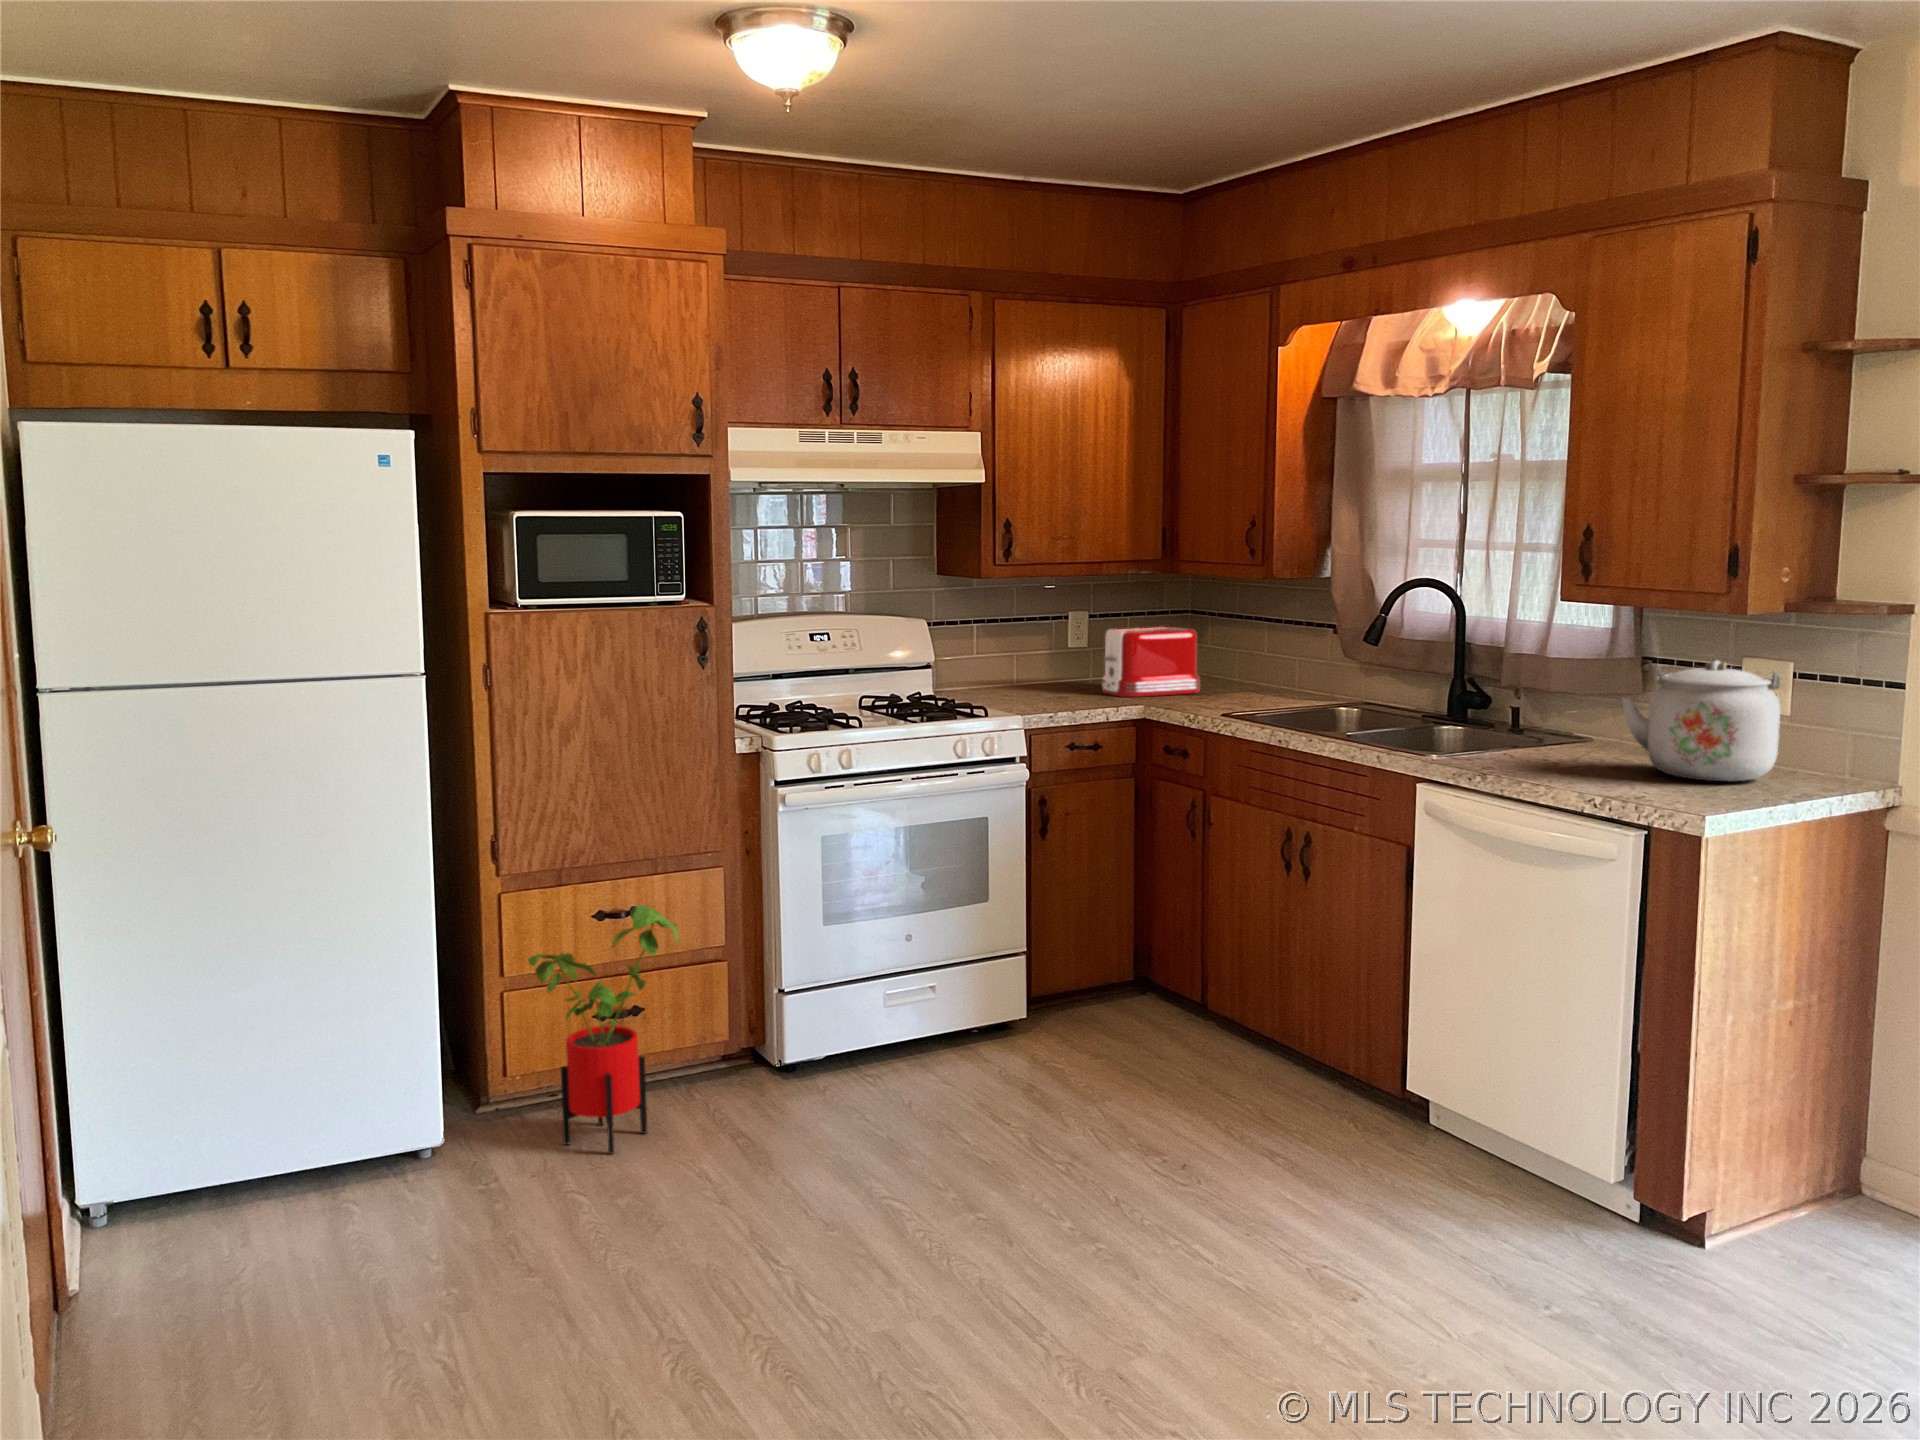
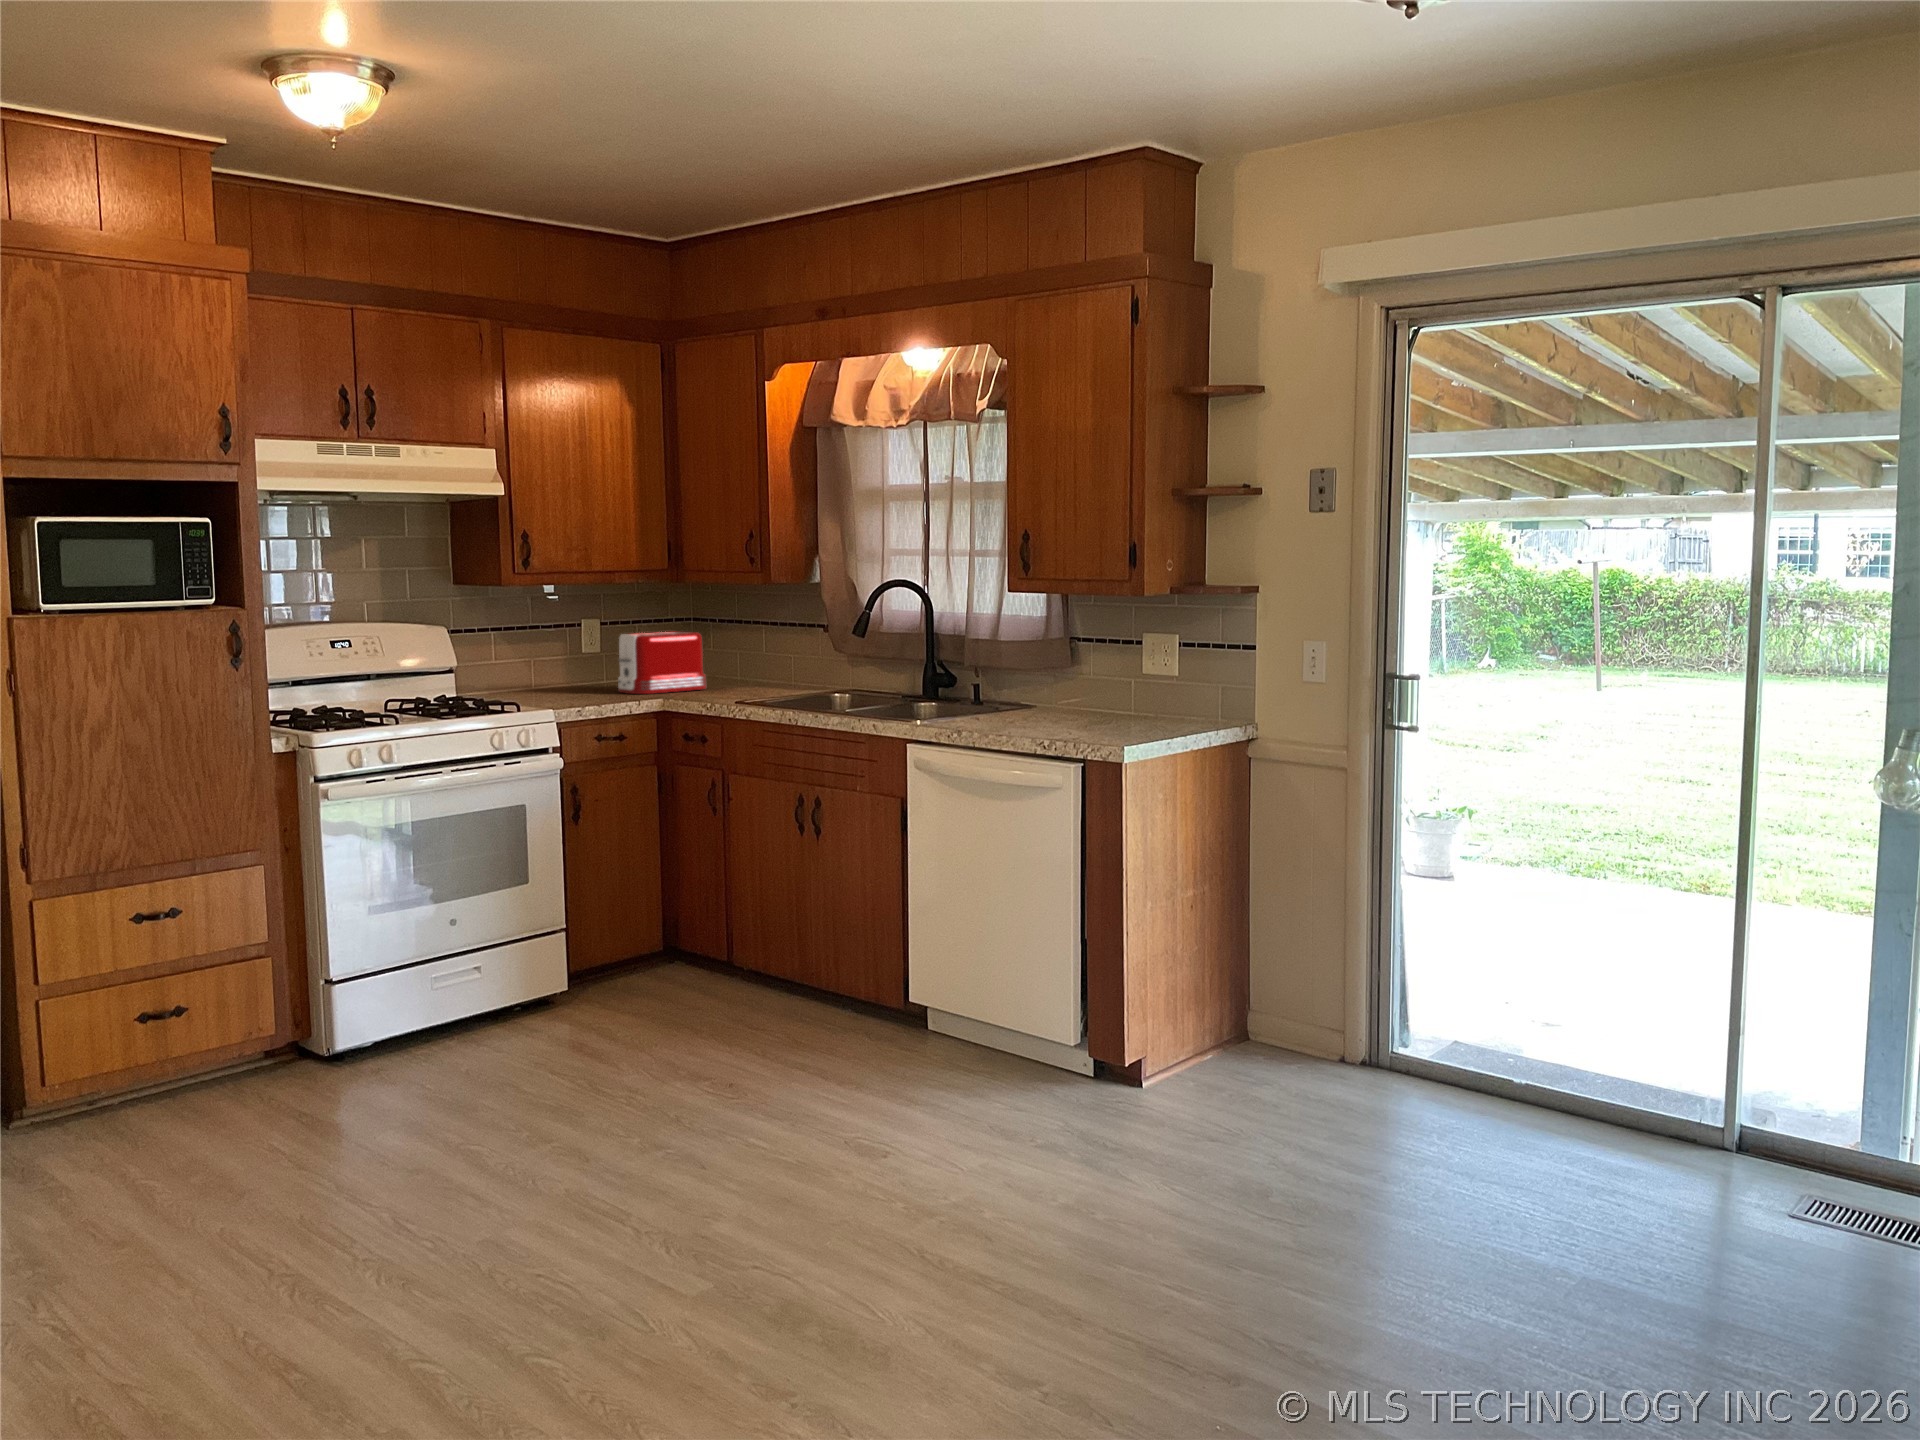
kettle: present [1622,661,1780,781] -> none [1058,633,1171,726]
house plant: present [528,905,678,1154] -> none [67,899,232,1146]

